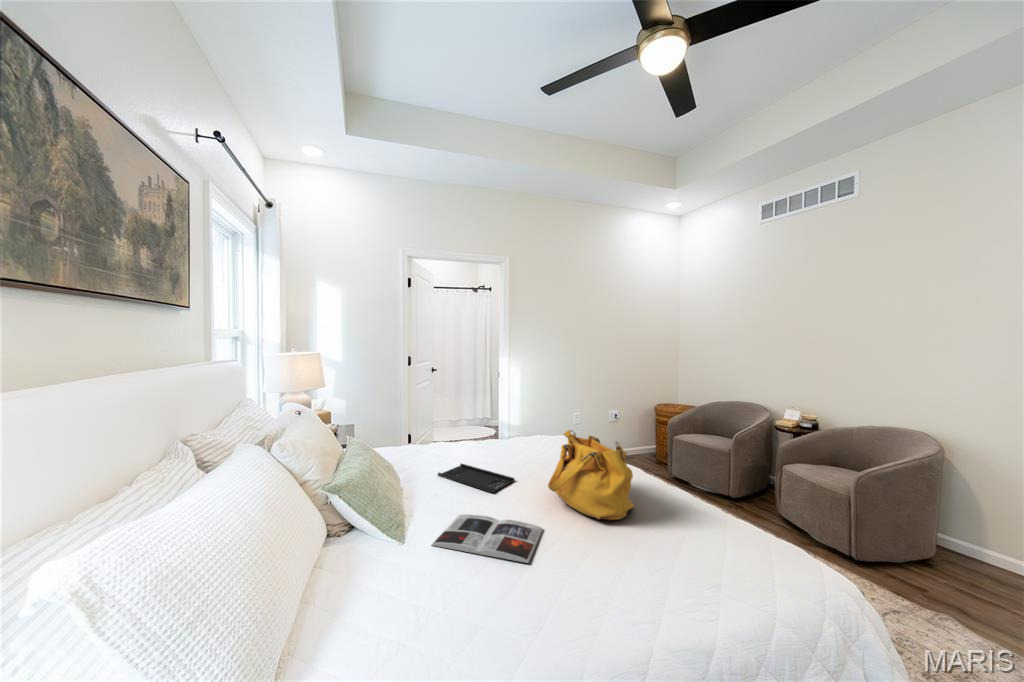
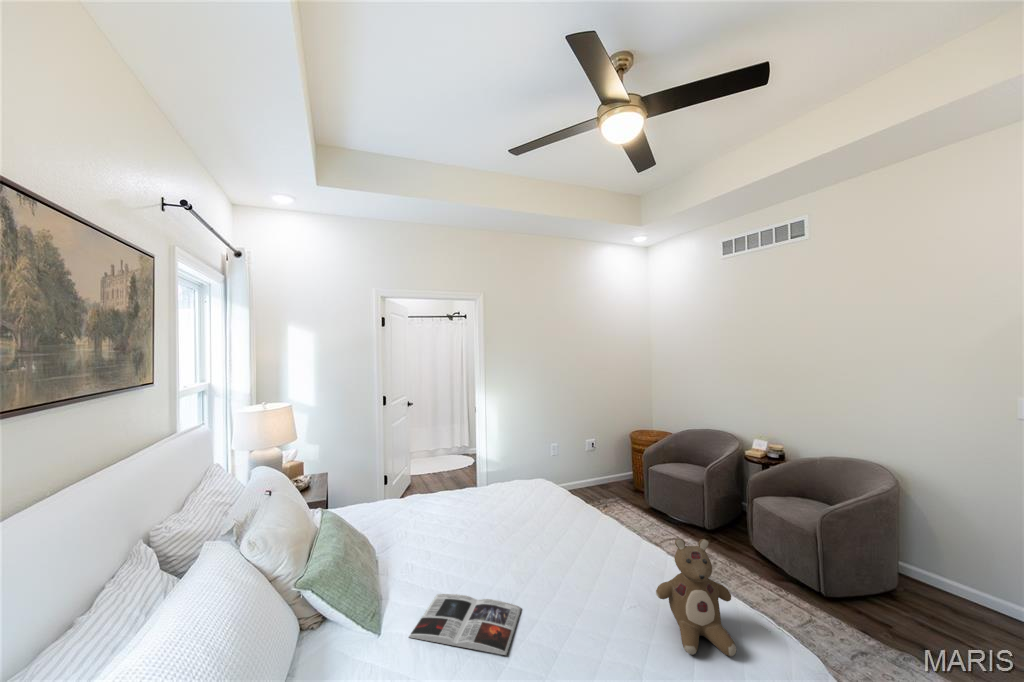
handbag: present [548,430,634,520] -> none [525,493,611,593]
stuffed bear: none [683,462,767,576] -> present [656,538,736,656]
tray: present [438,464,515,493] -> none [416,525,493,563]

